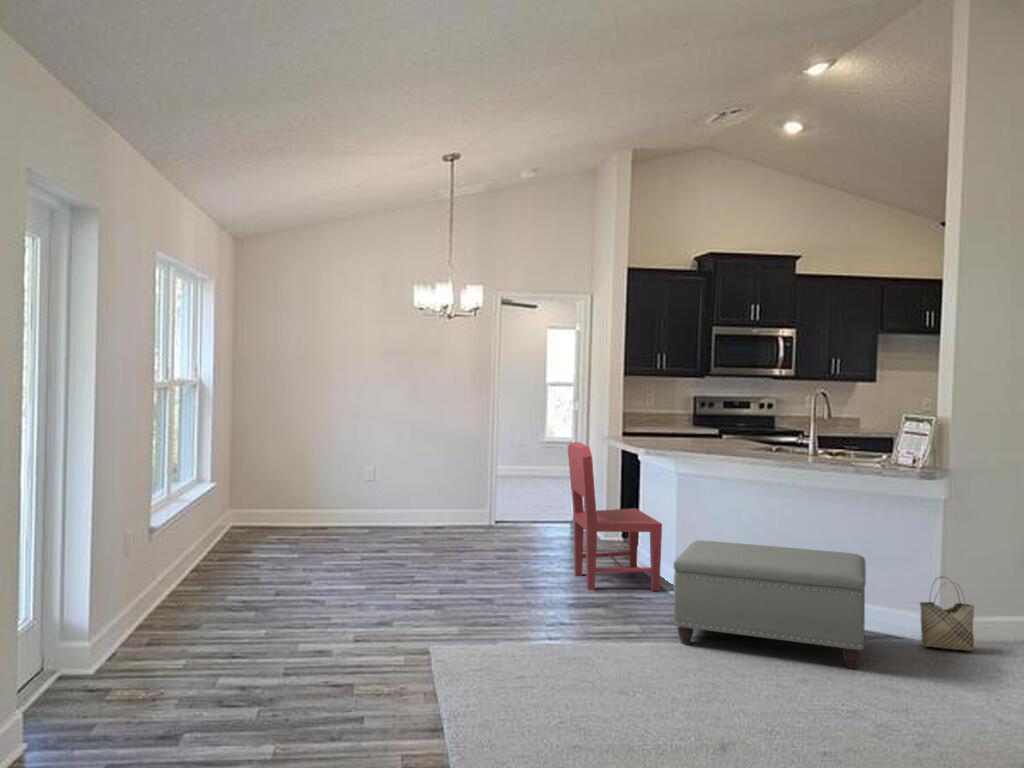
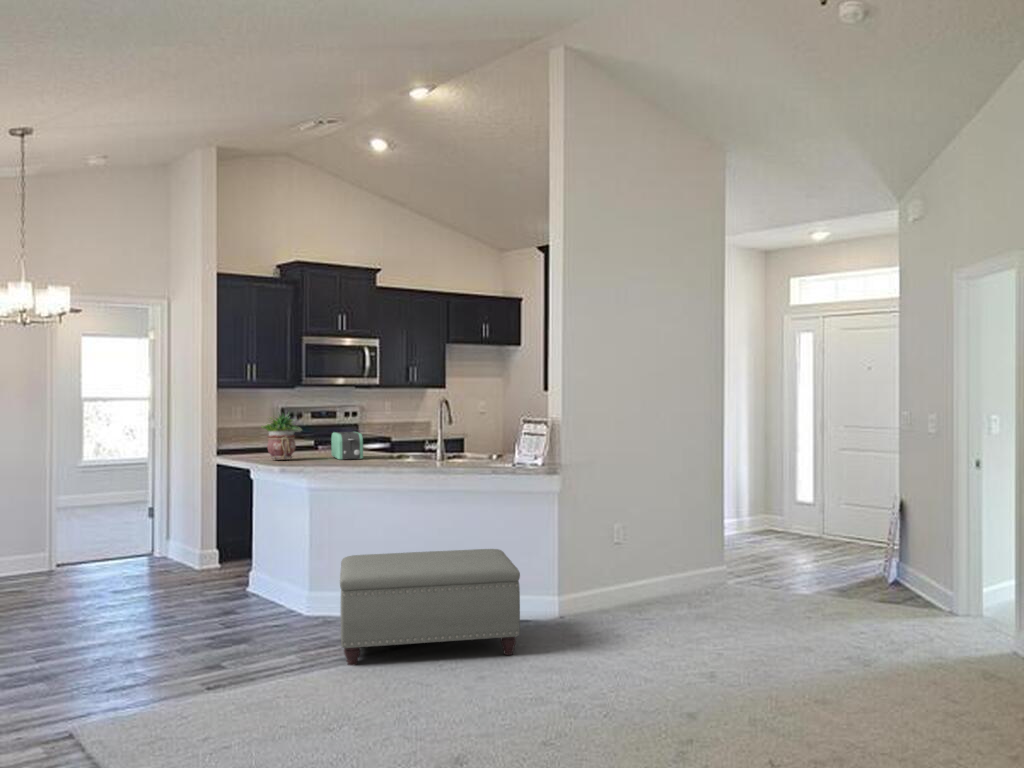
potted plant: none [638,398,676,444] -> present [262,413,302,459]
toaster: none [709,421,735,449] -> present [331,432,363,460]
dining chair: present [568,442,662,591] -> none [177,463,295,629]
woven basket: present [920,577,974,651] -> none [545,559,587,623]

